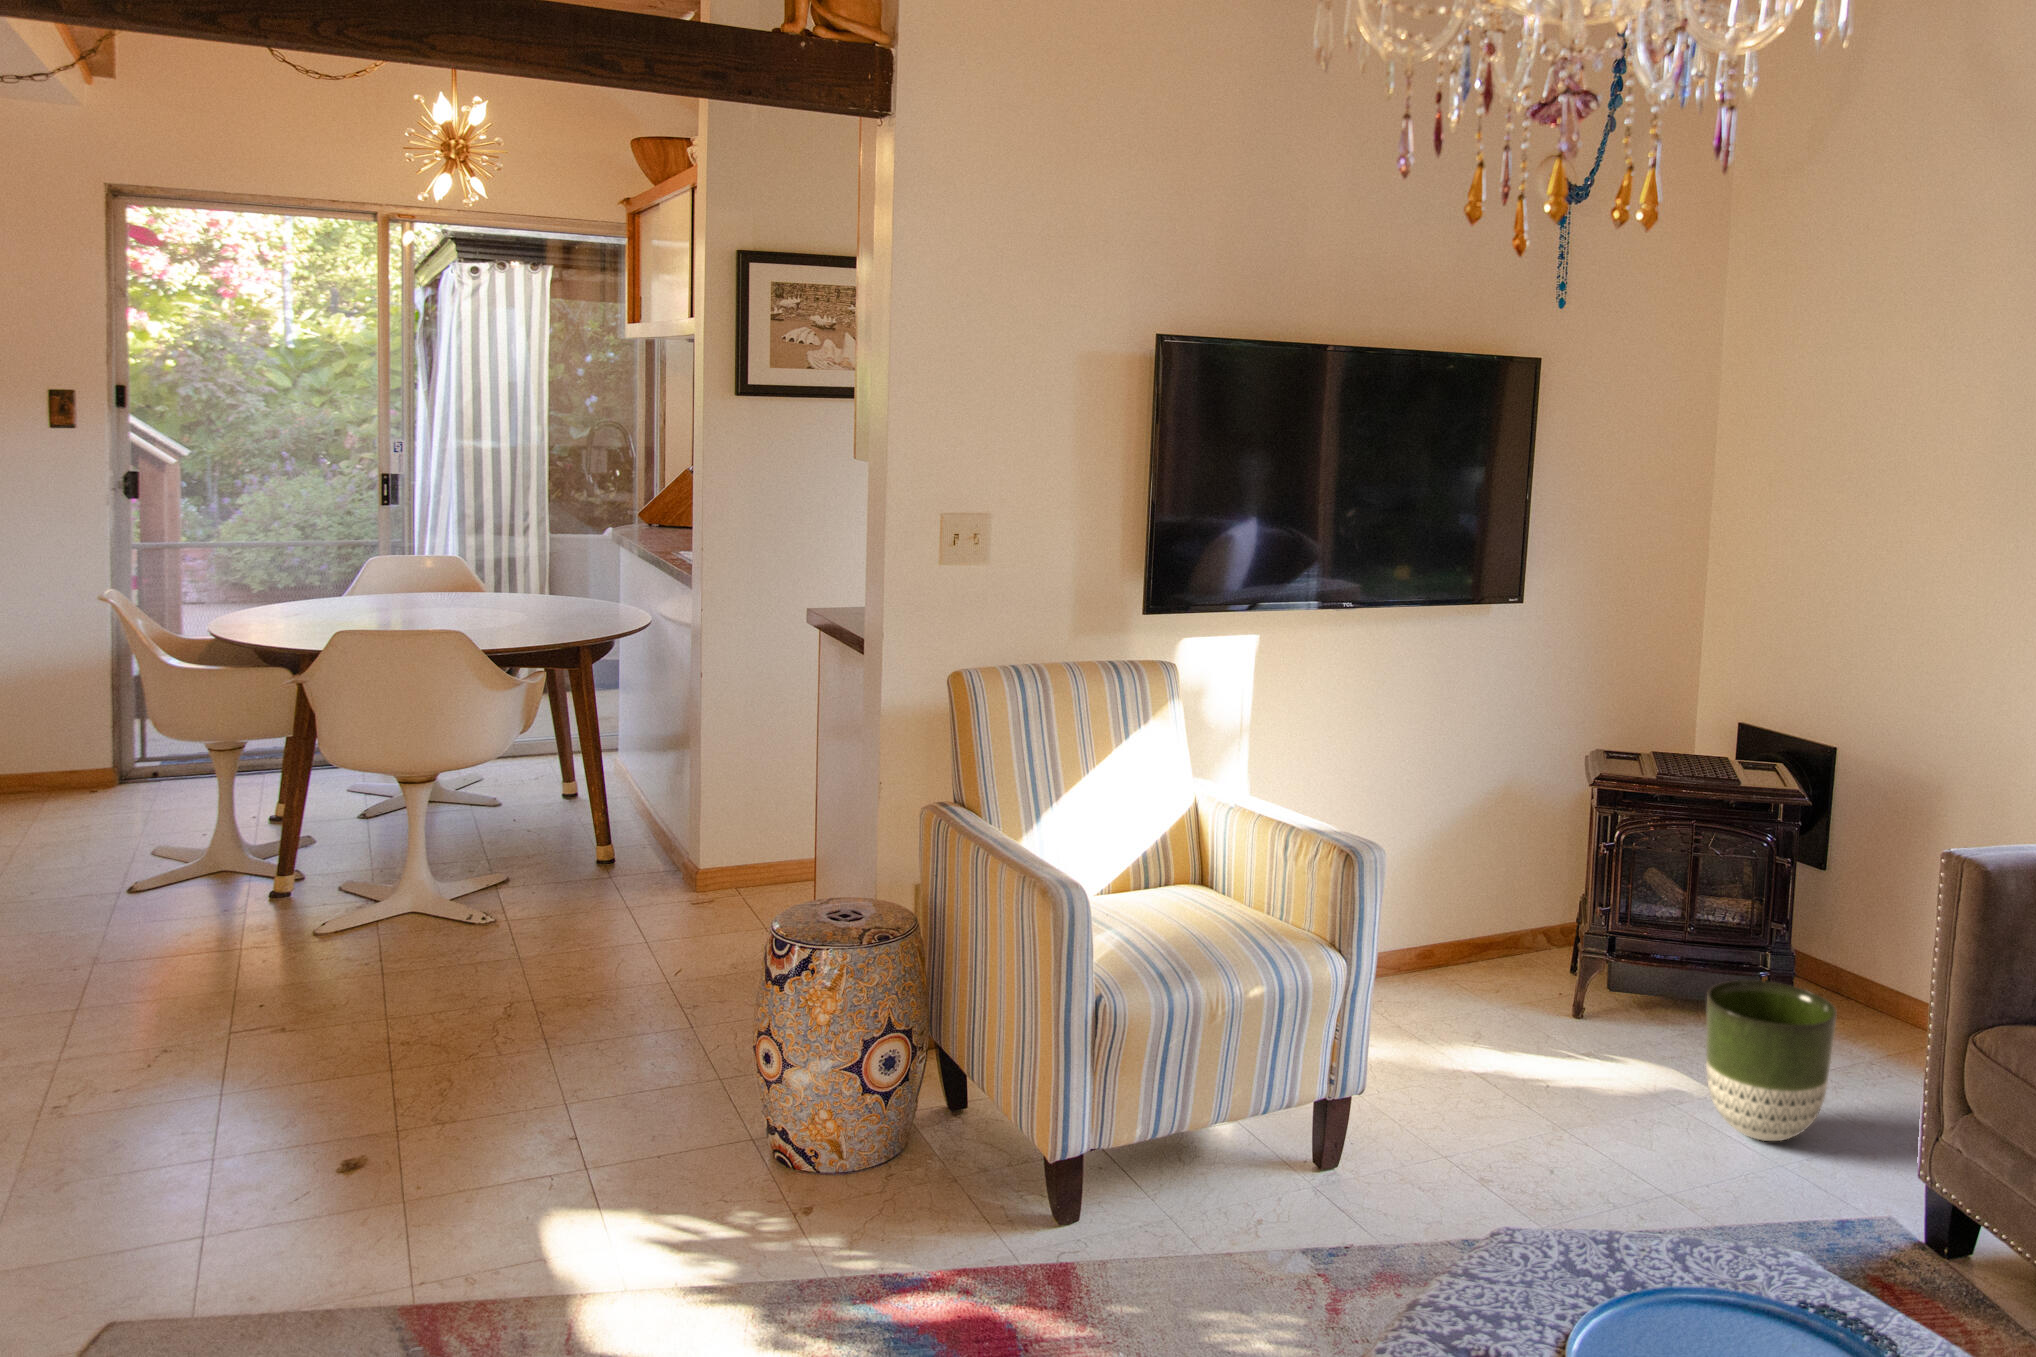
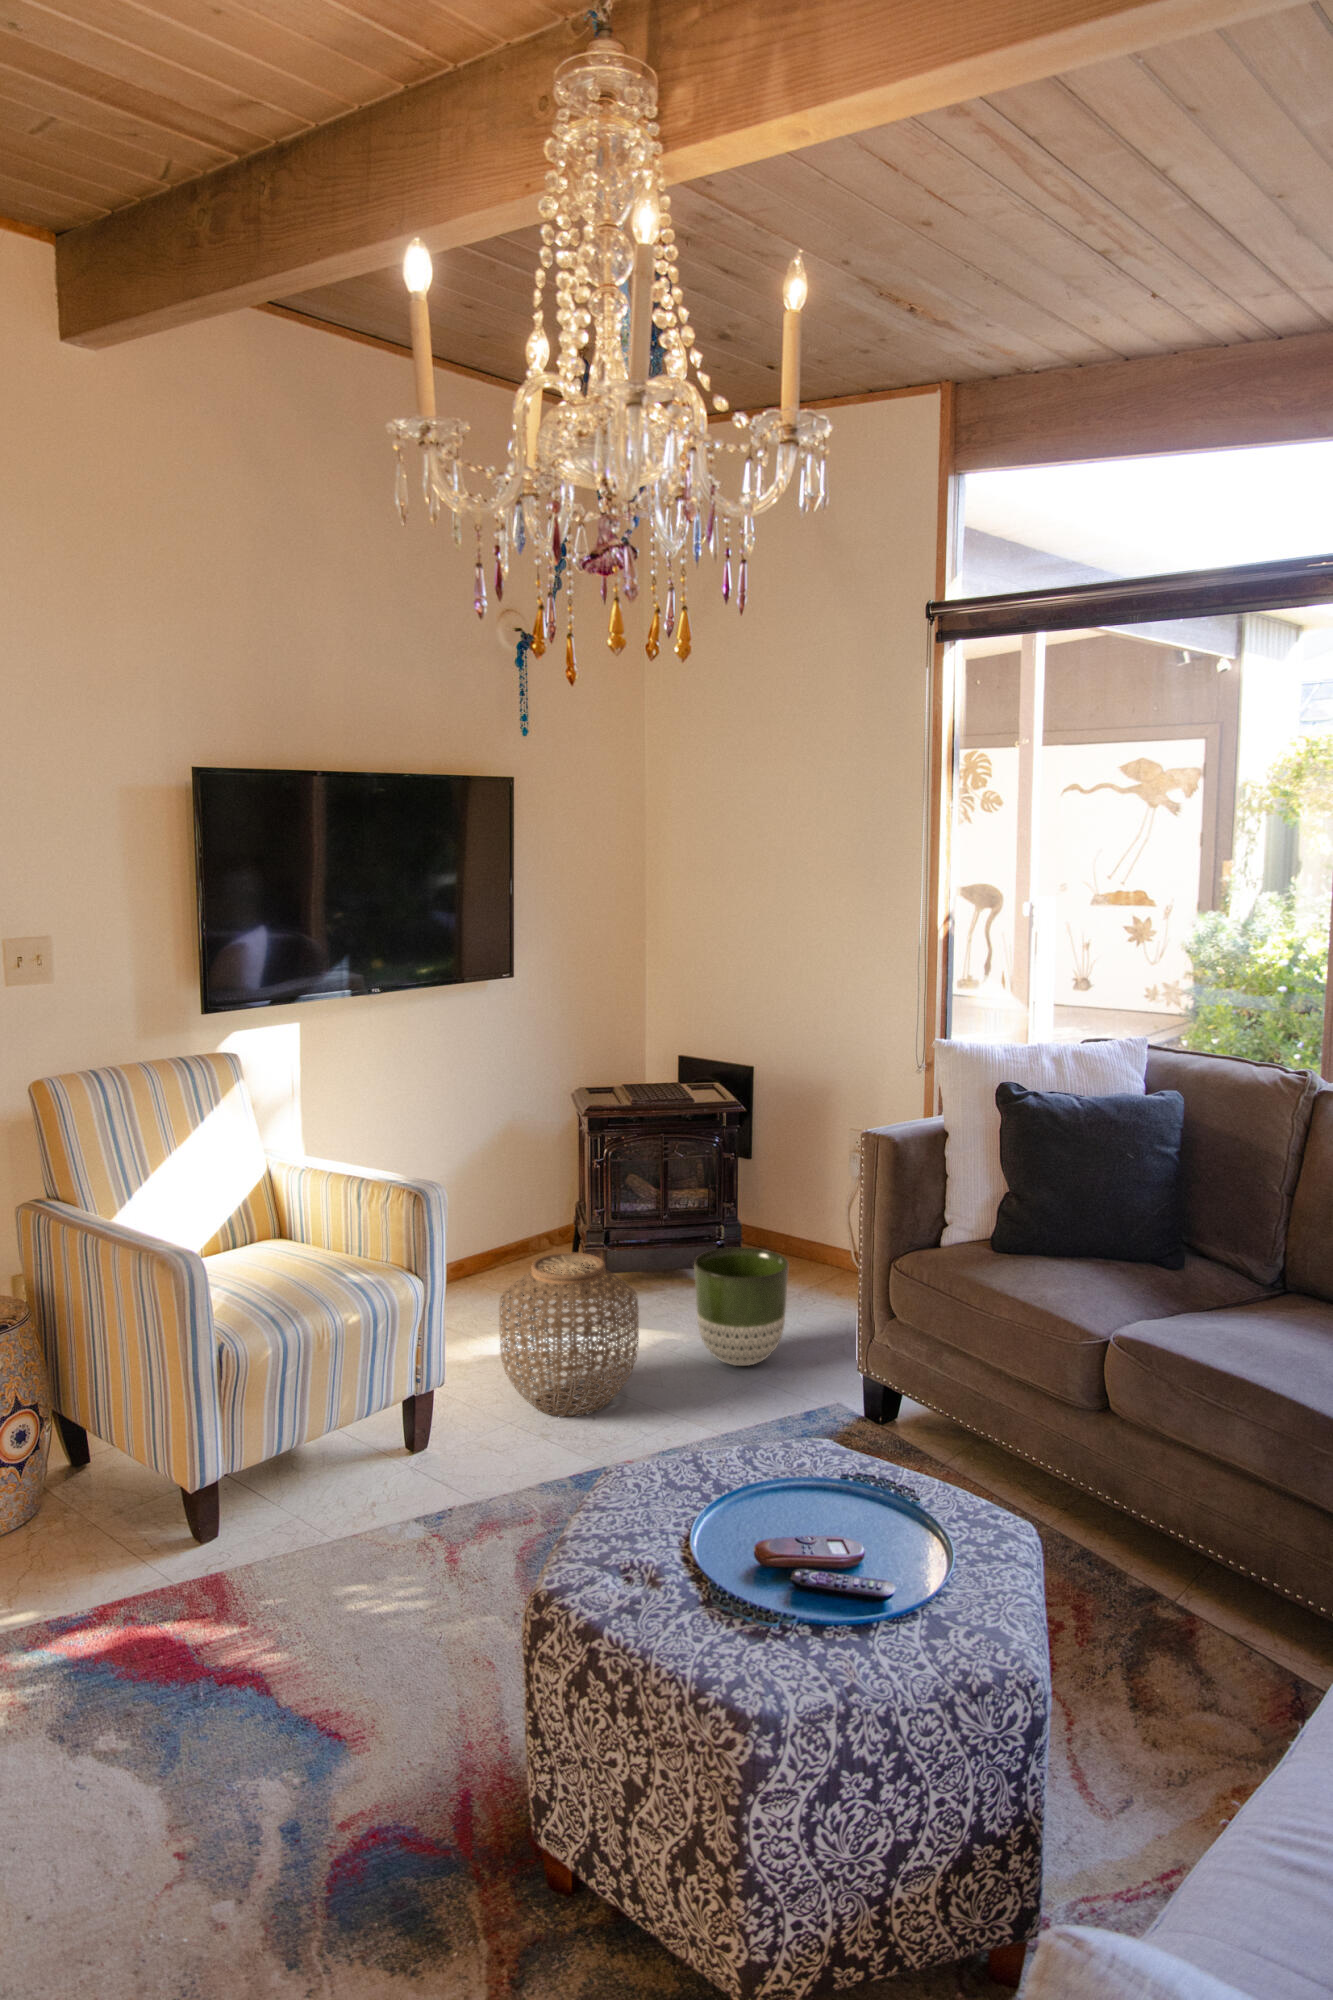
woven basket: none [1441,953,1621,1163] -> present [499,1252,639,1416]

